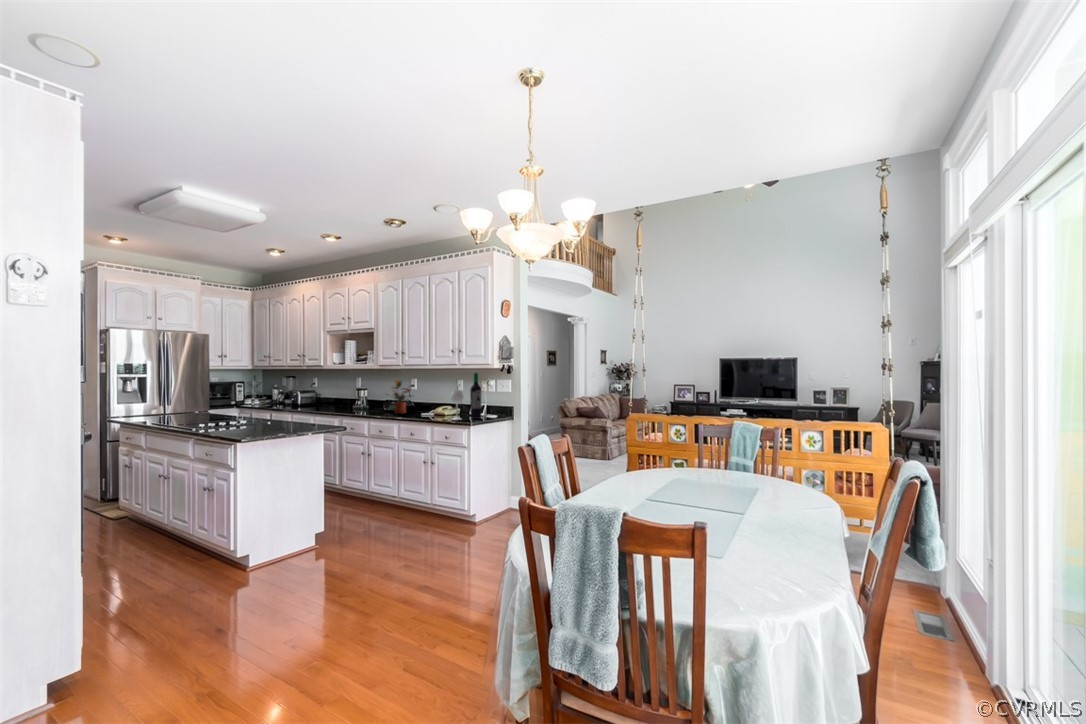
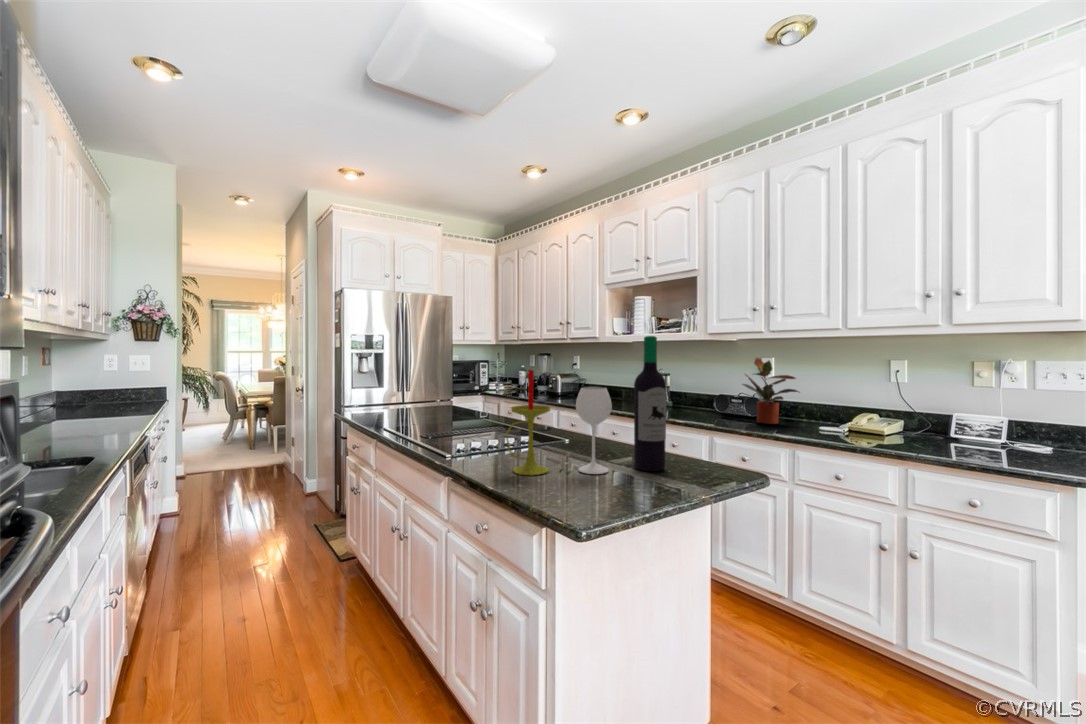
wine bottle: present [451,373,481,420] -> present [576,336,666,474]
candle: none [222,386,247,432] -> present [506,370,551,475]

